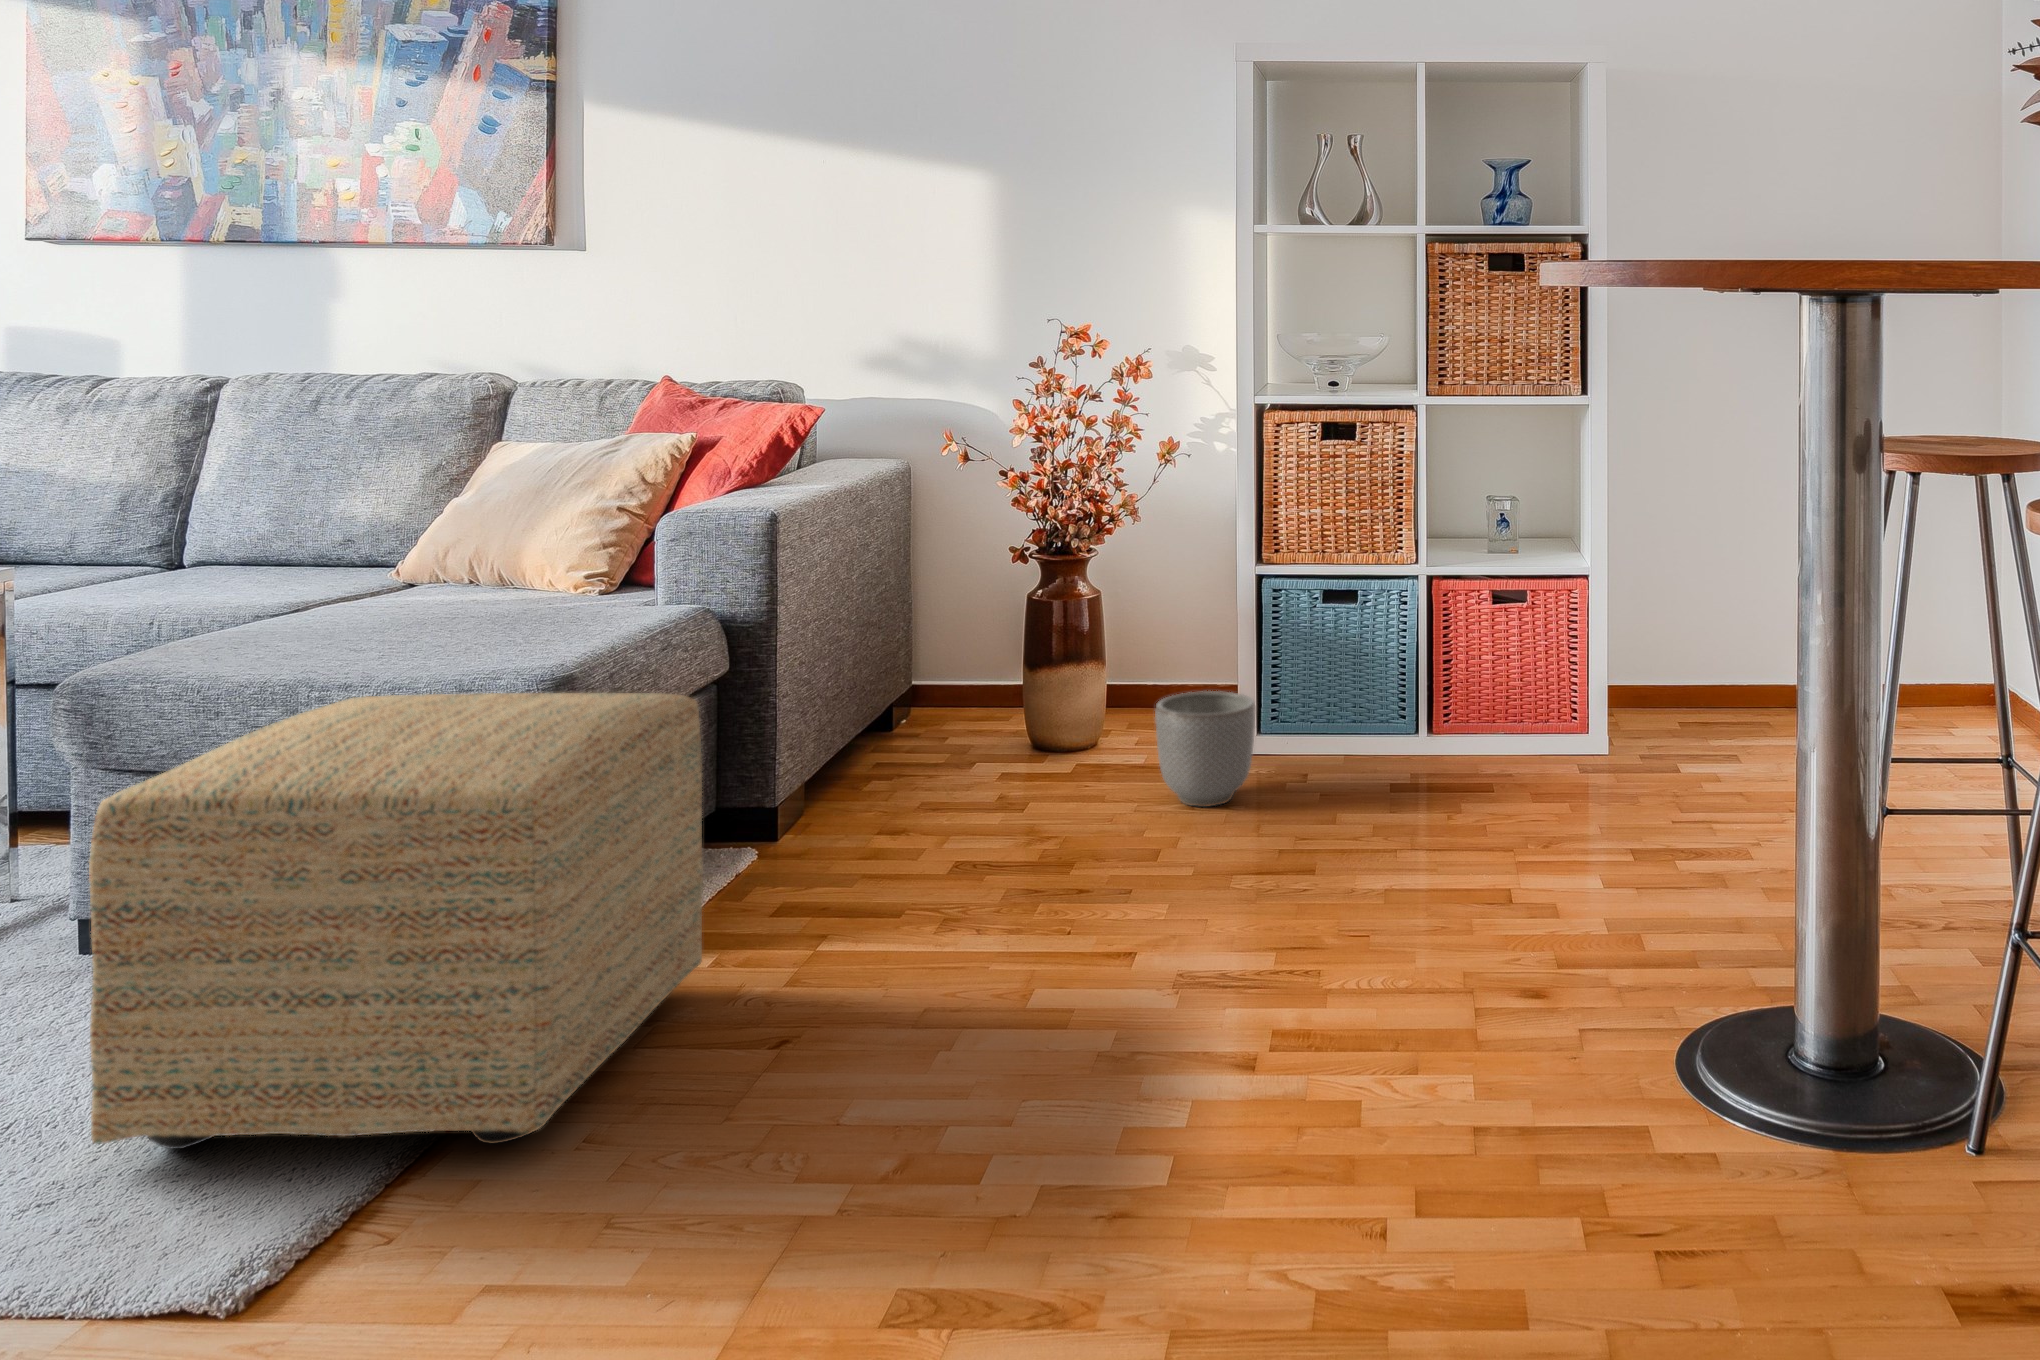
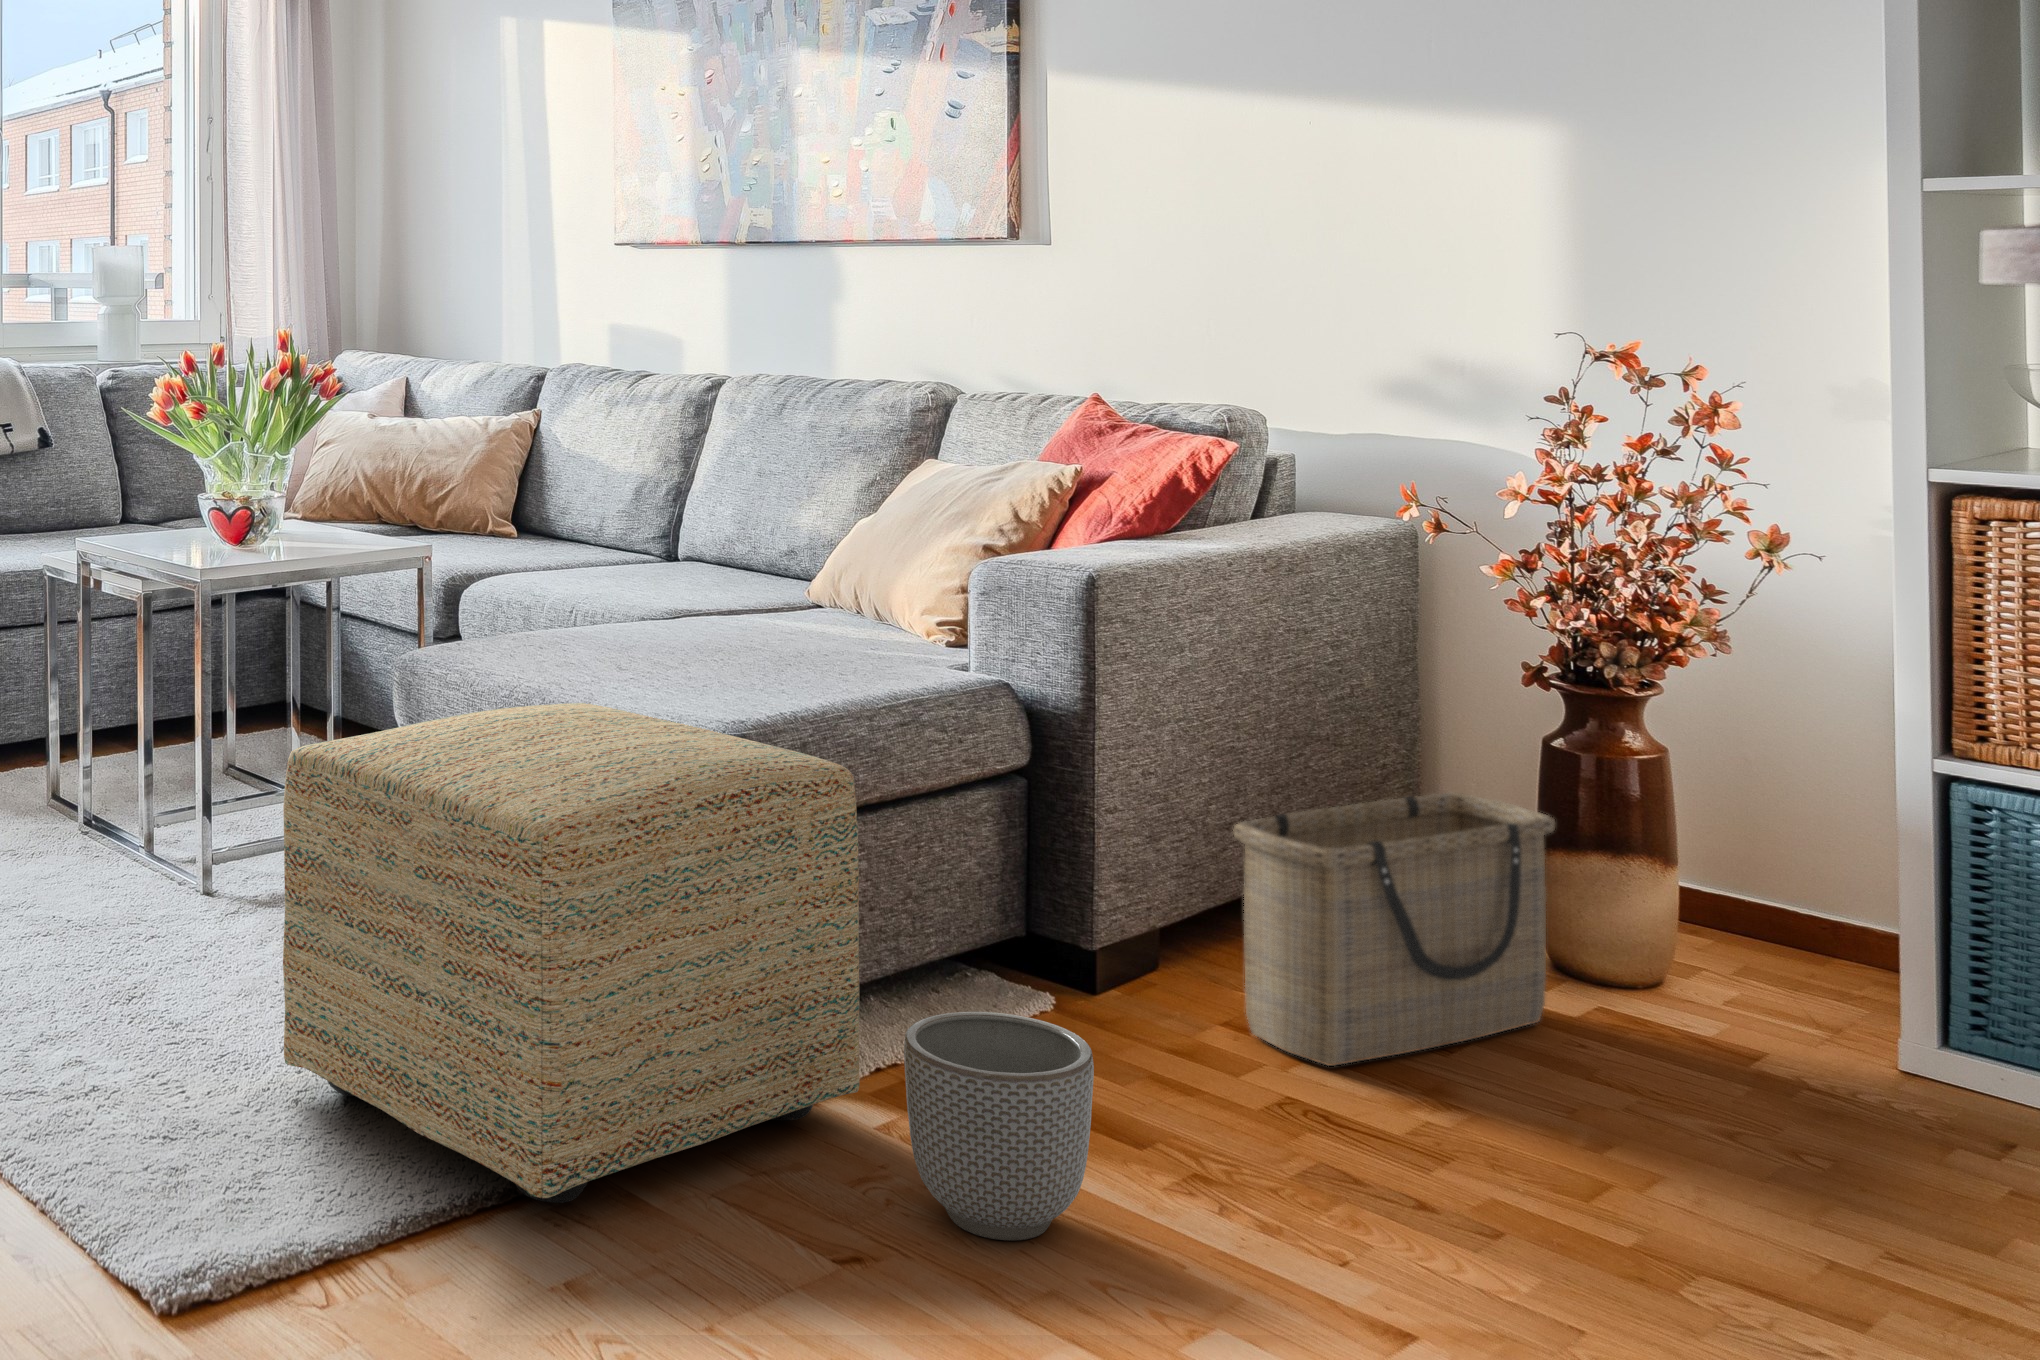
basket: none [894,640,1064,844] -> present [1234,793,1555,1066]
planter: present [1155,691,1255,807] -> present [904,1012,1094,1240]

